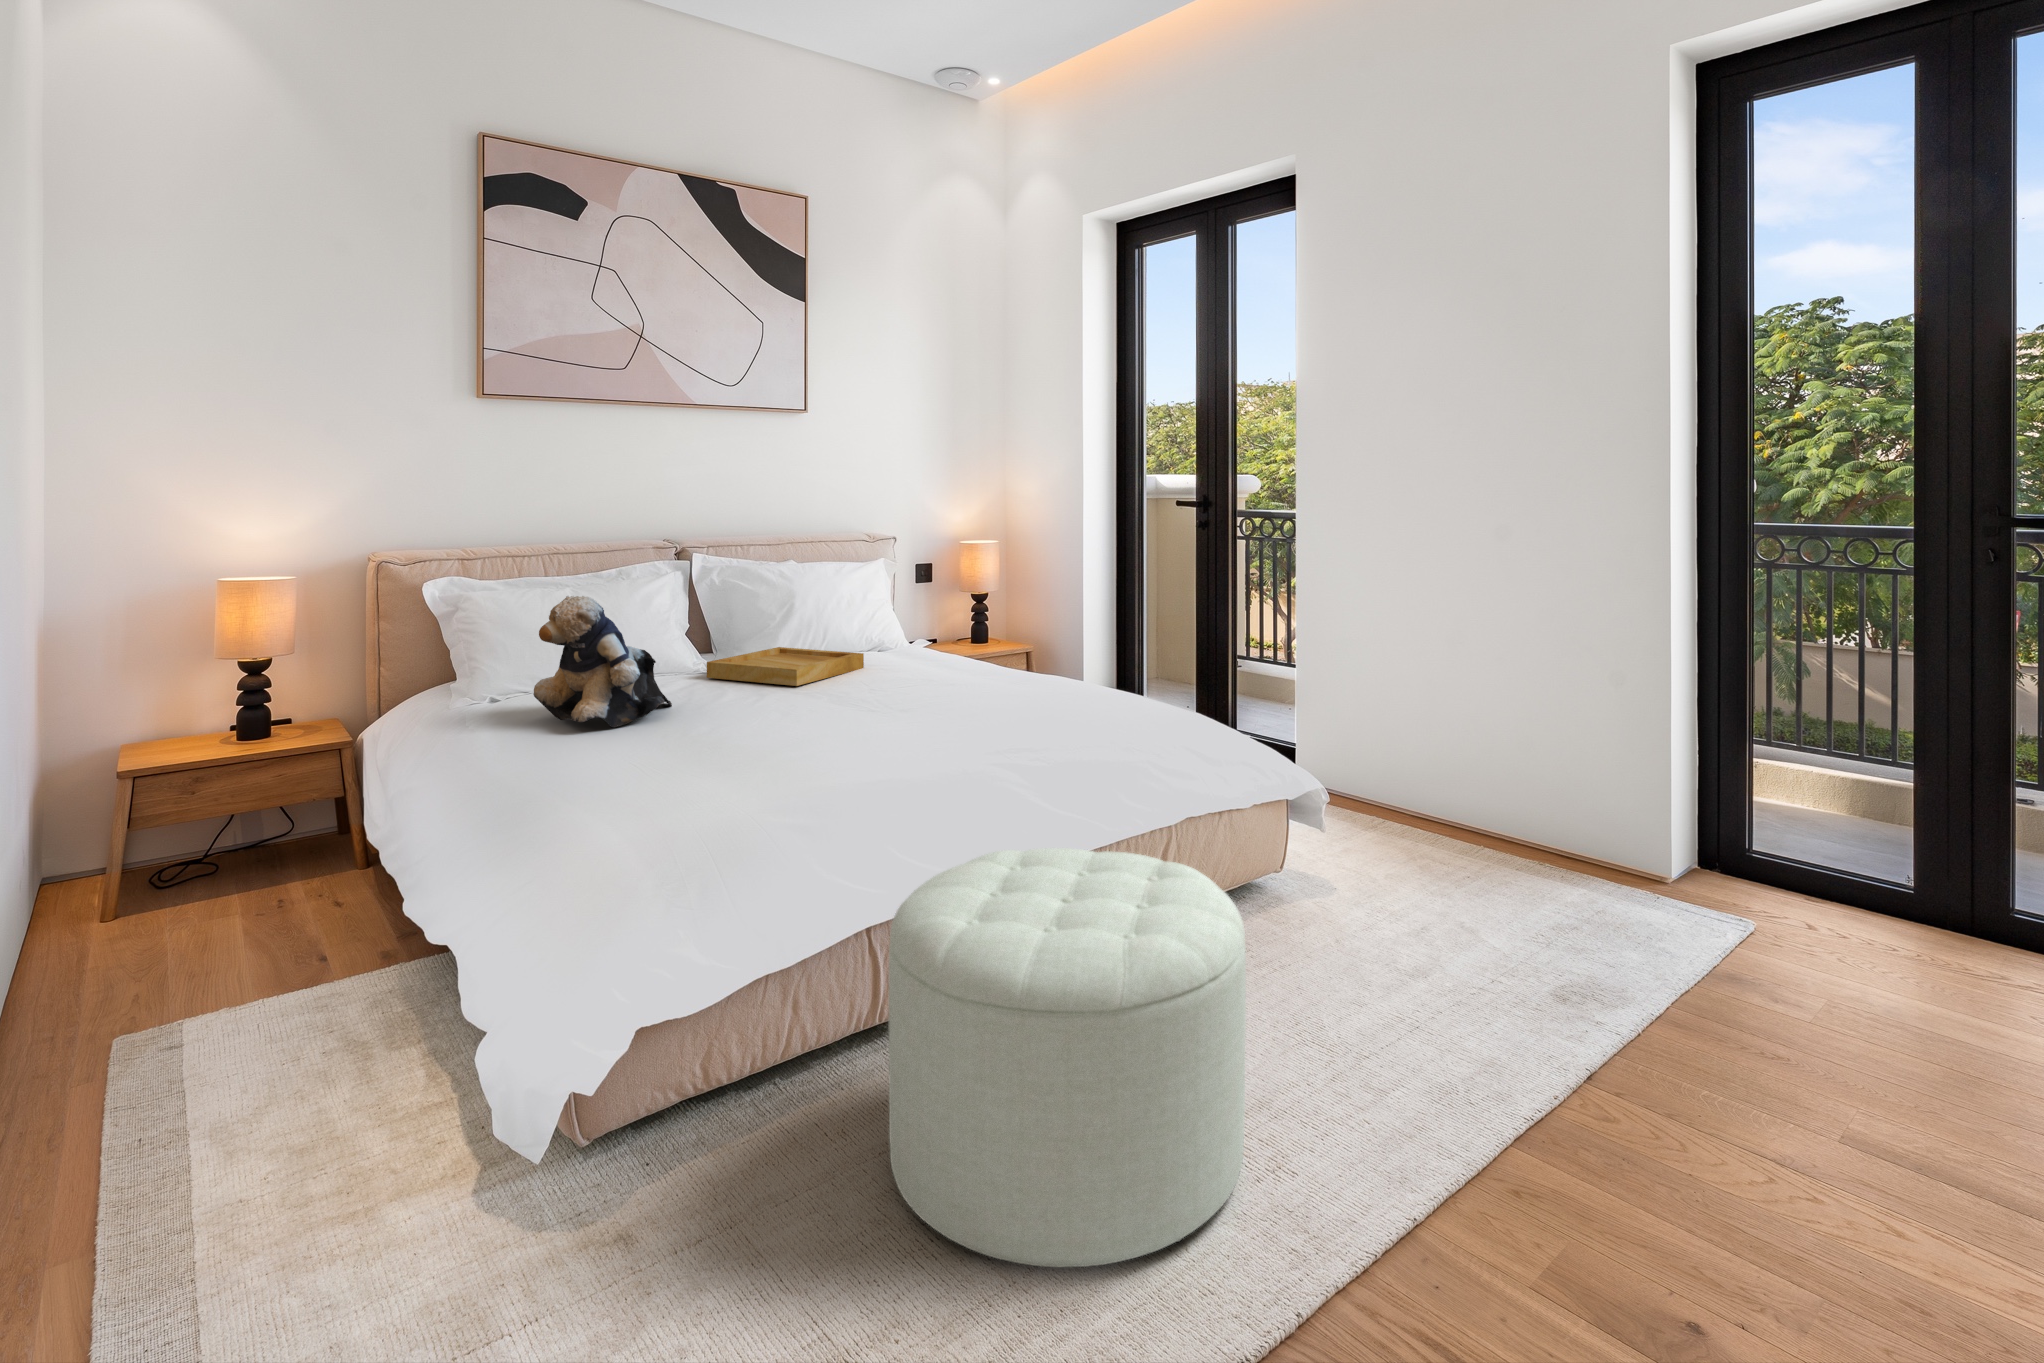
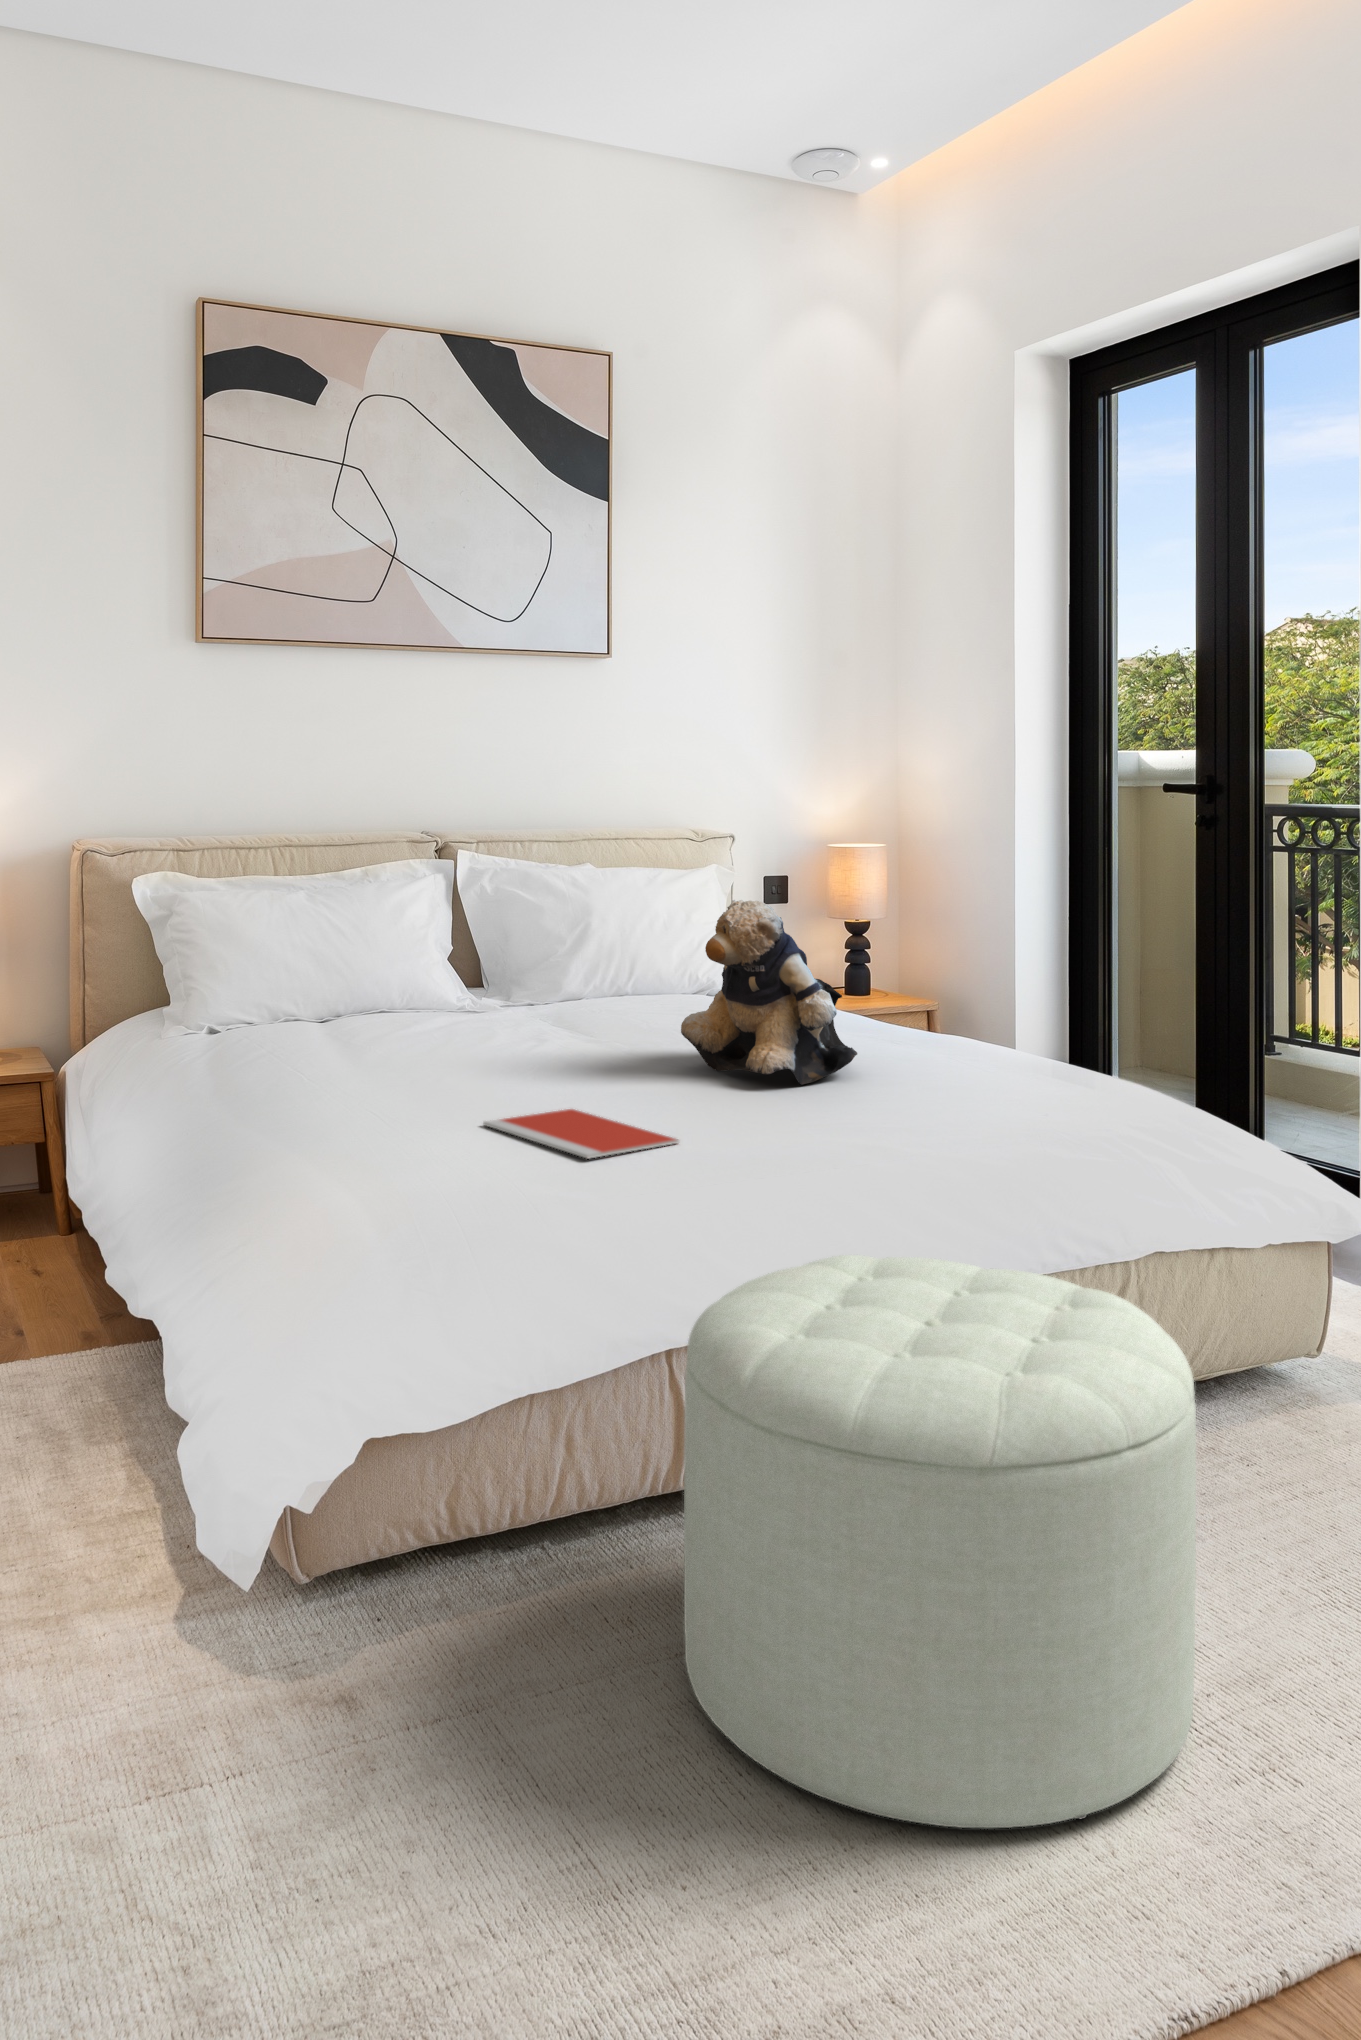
teddy bear: present [533,596,672,727] -> present [681,900,857,1084]
tray: present [707,647,864,686] -> none [476,979,686,1031]
notebook: none [720,750,871,791] -> present [483,1109,679,1159]

